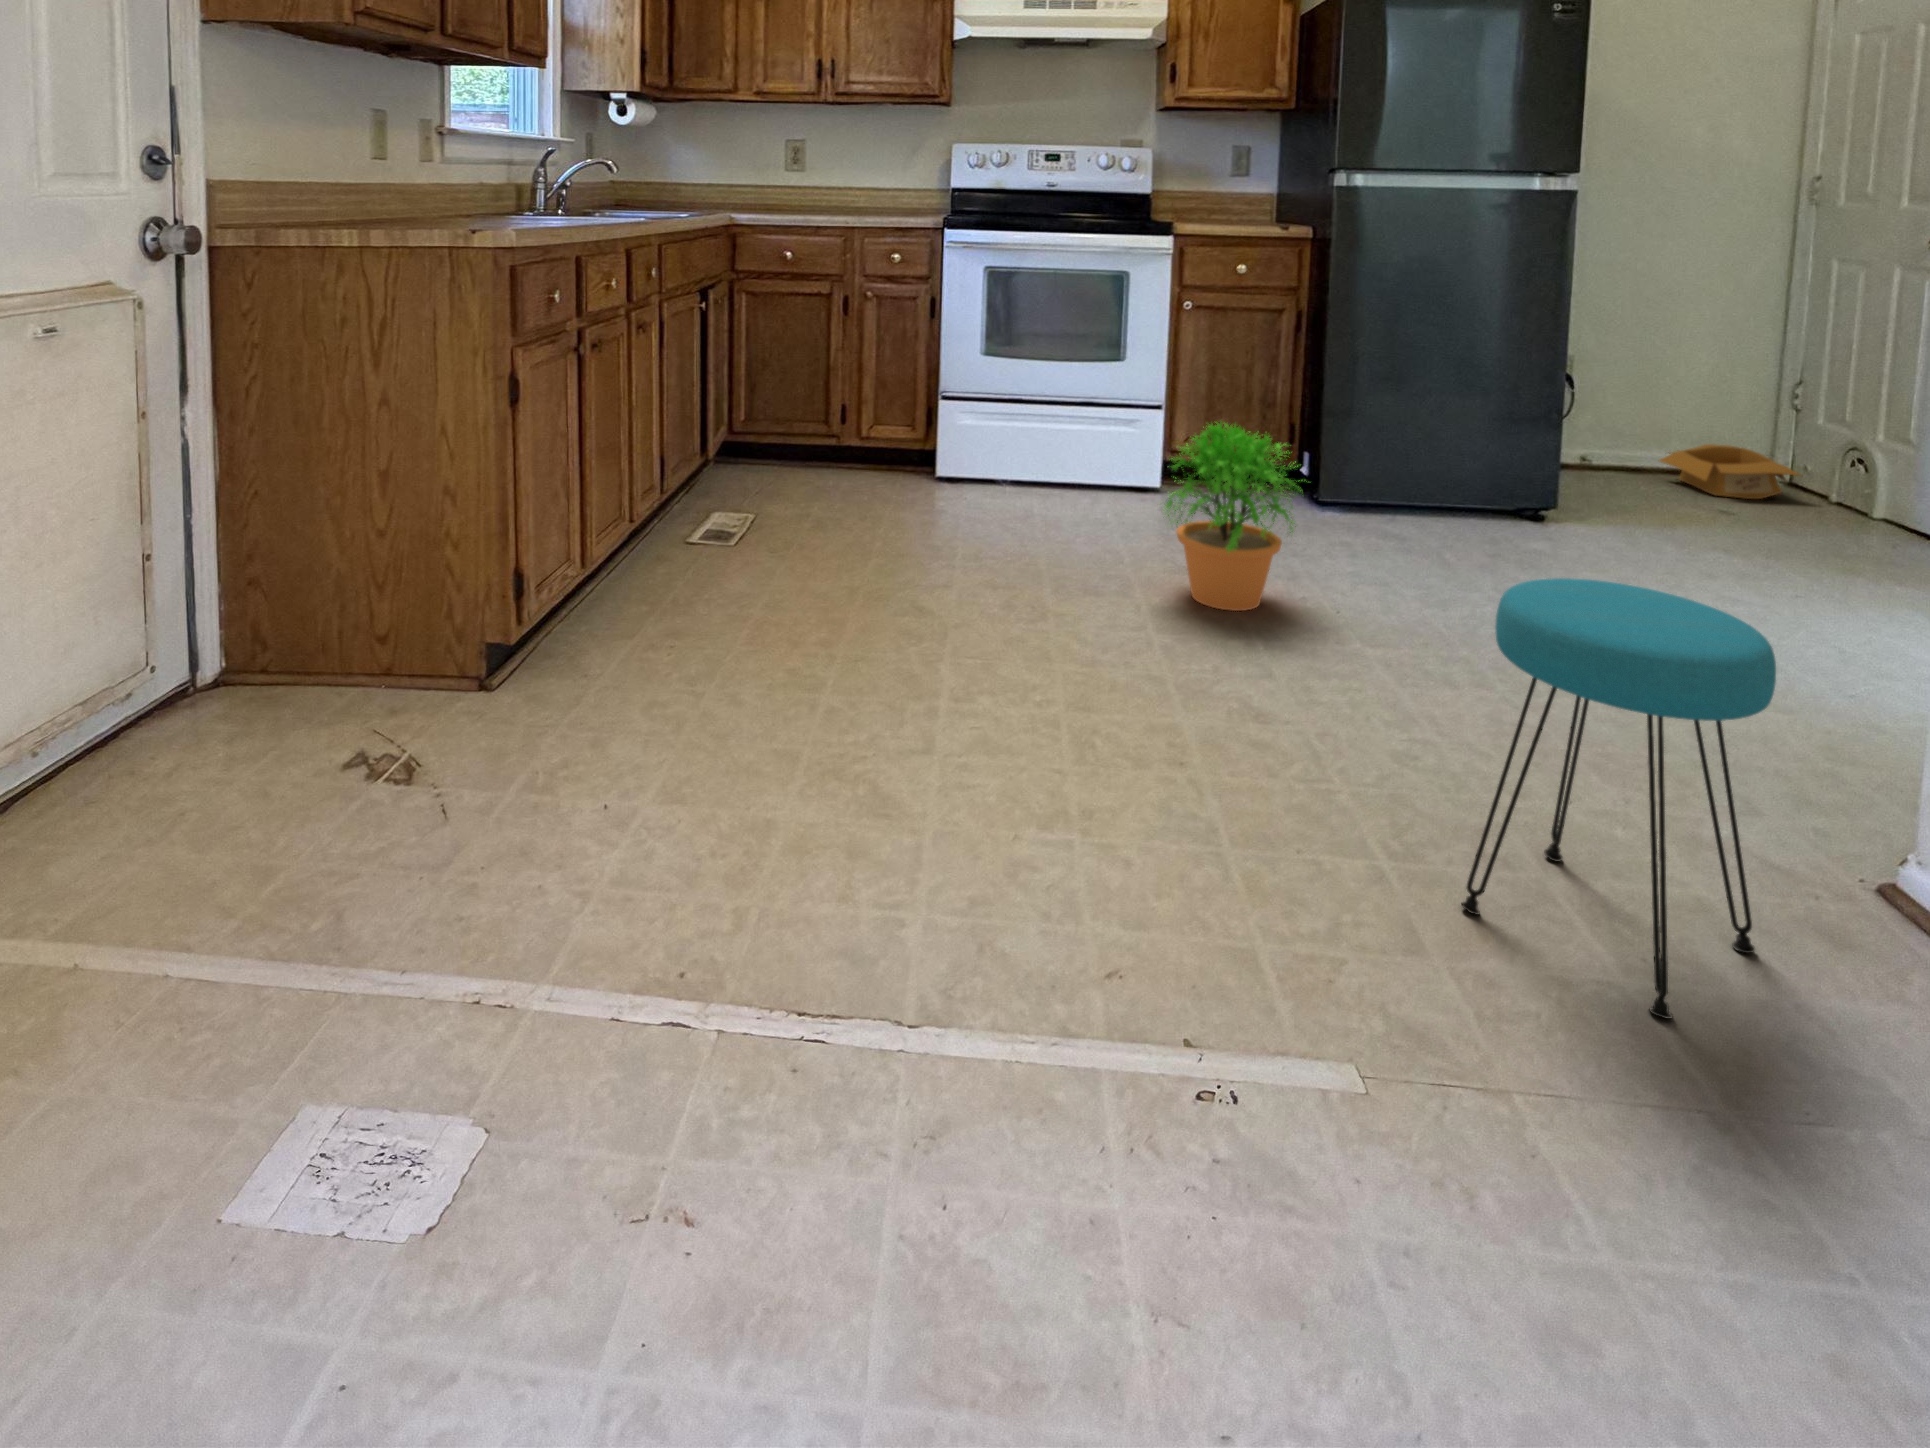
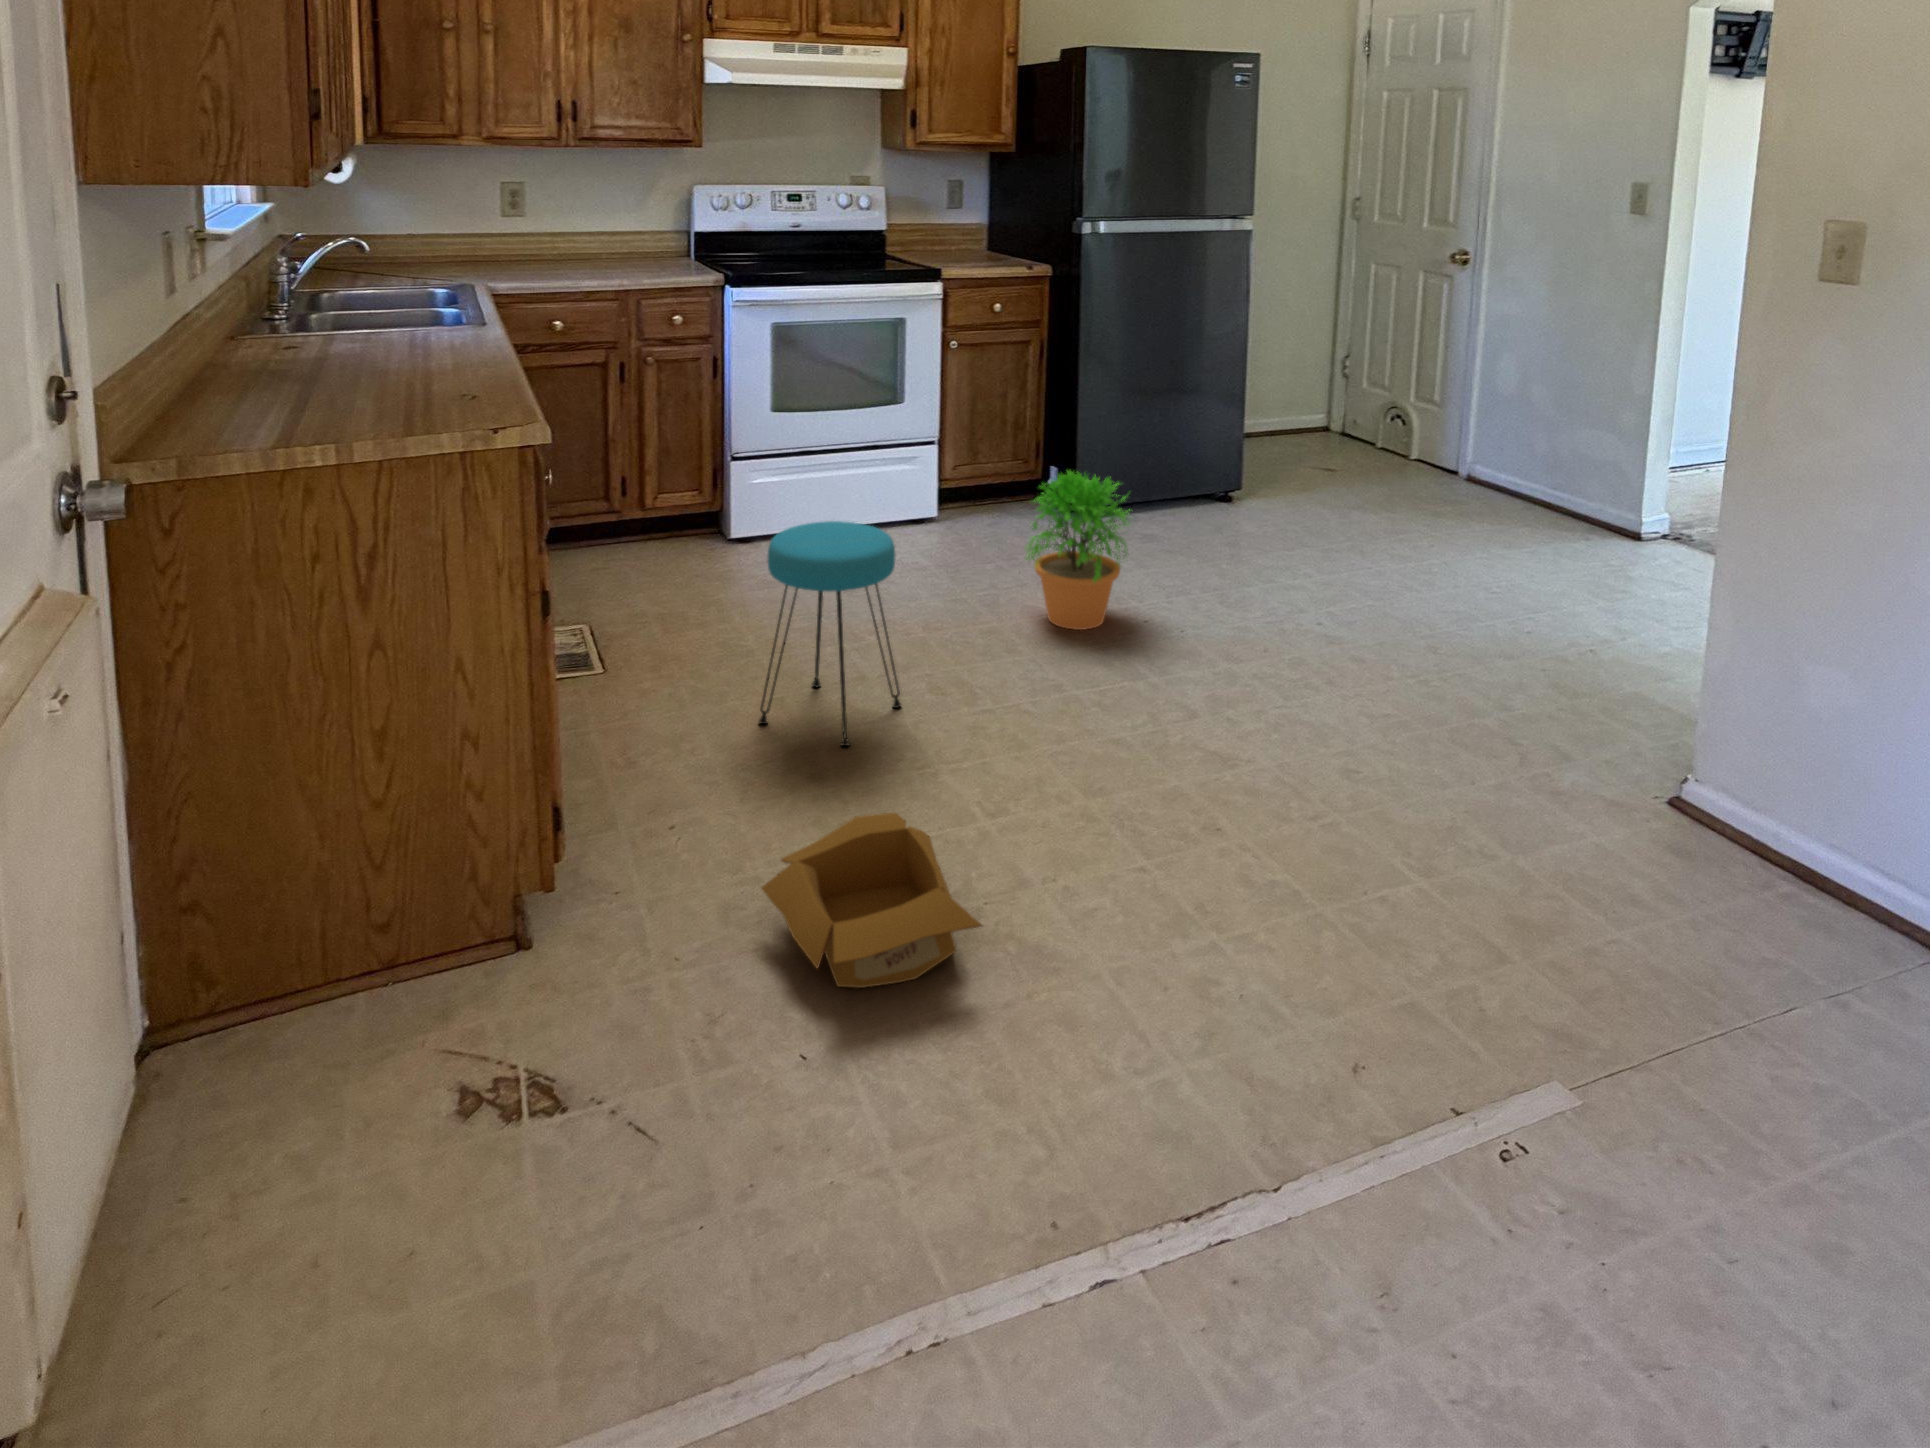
cardboard box: present [1660,444,1799,499] -> present [762,813,982,988]
stool: present [1461,578,1776,1019] -> present [759,521,901,746]

